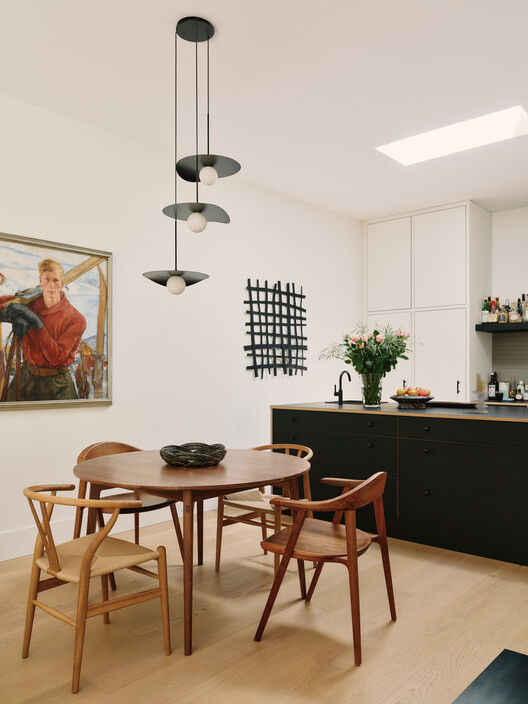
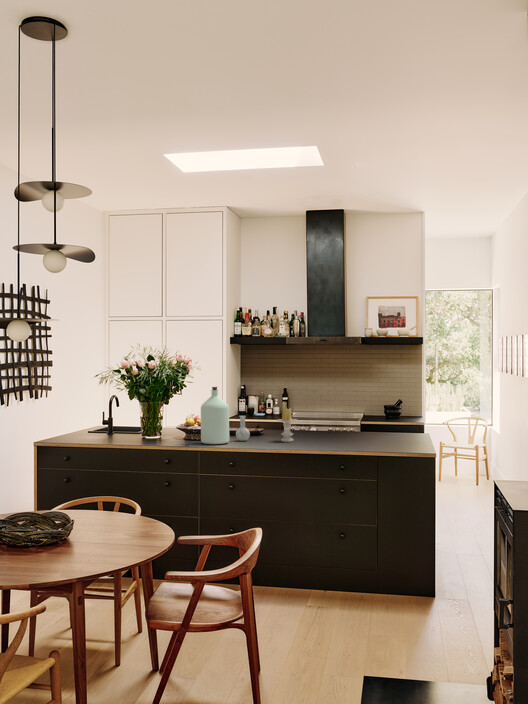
bottle: none [391,357,443,411] -> present [201,387,250,444]

